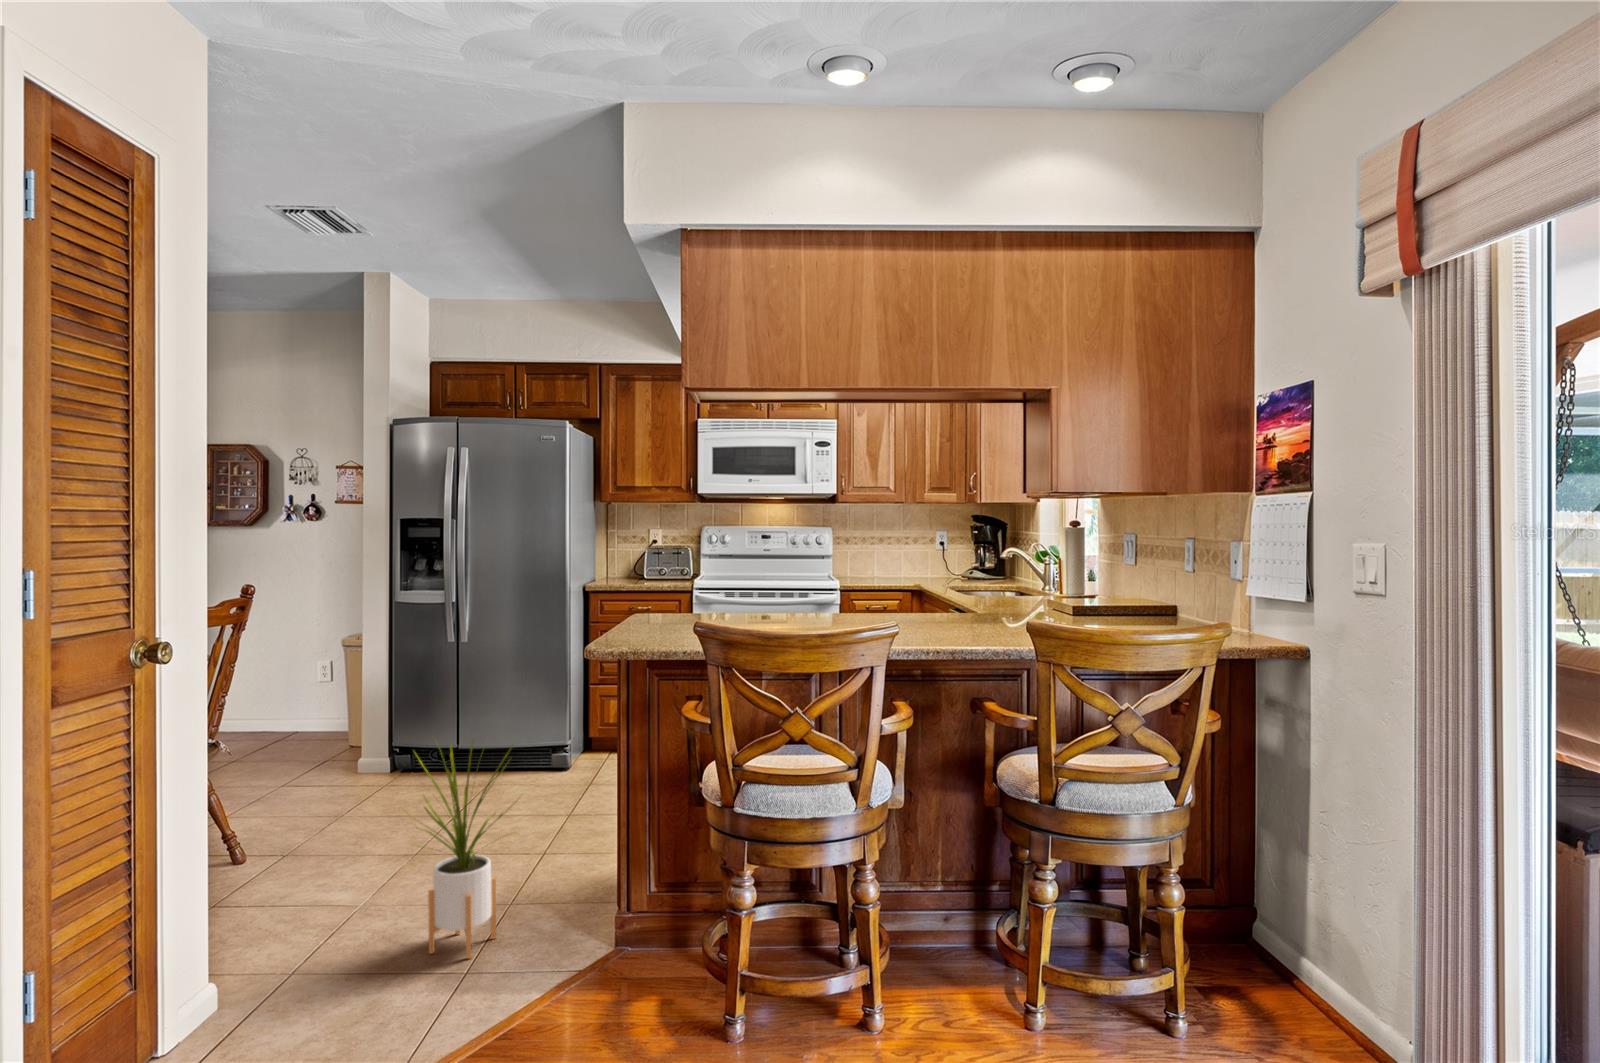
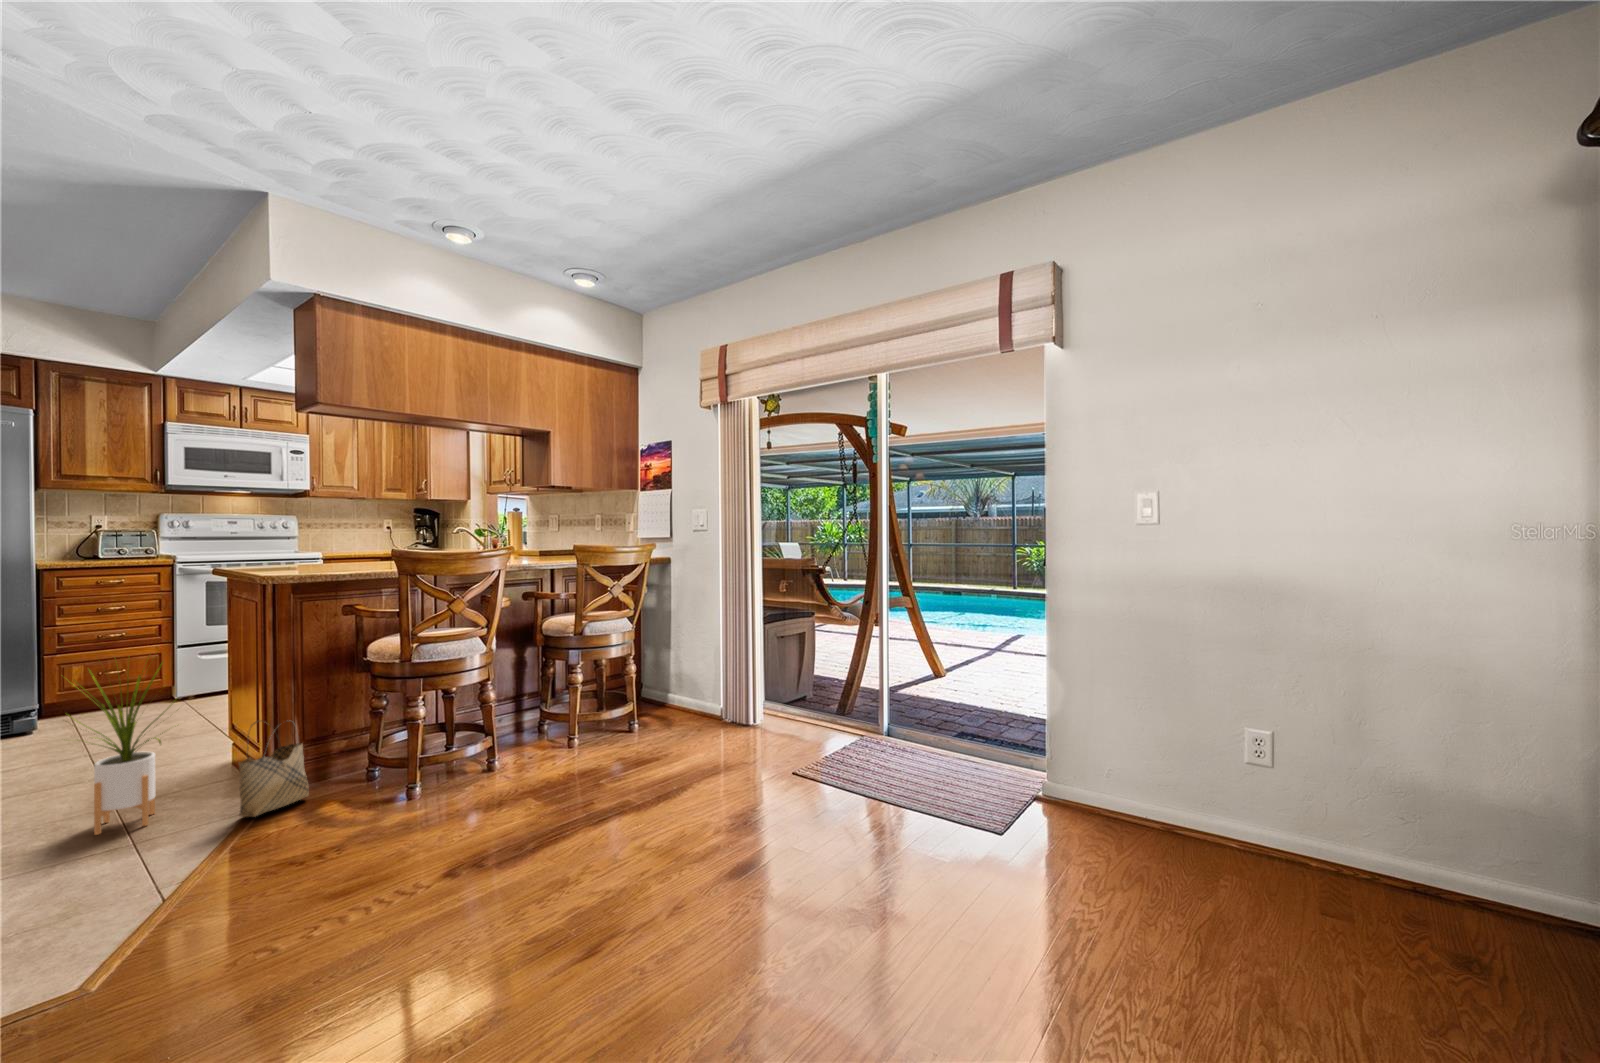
woven basket: none [524,854,617,1001] -> present [238,722,309,817]

